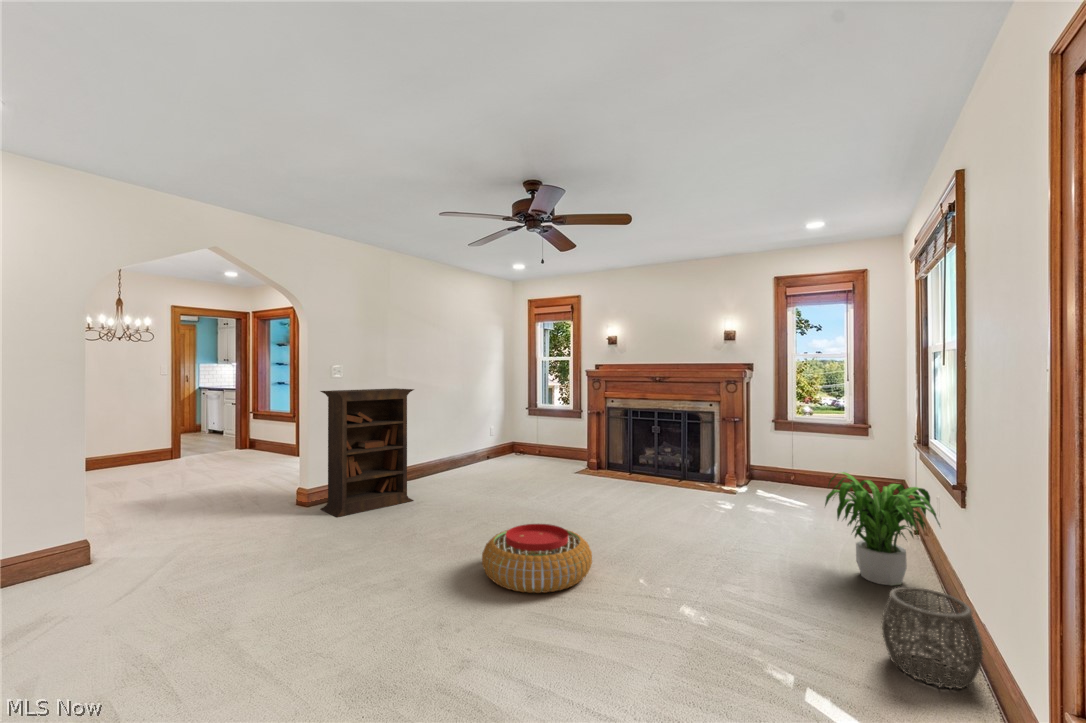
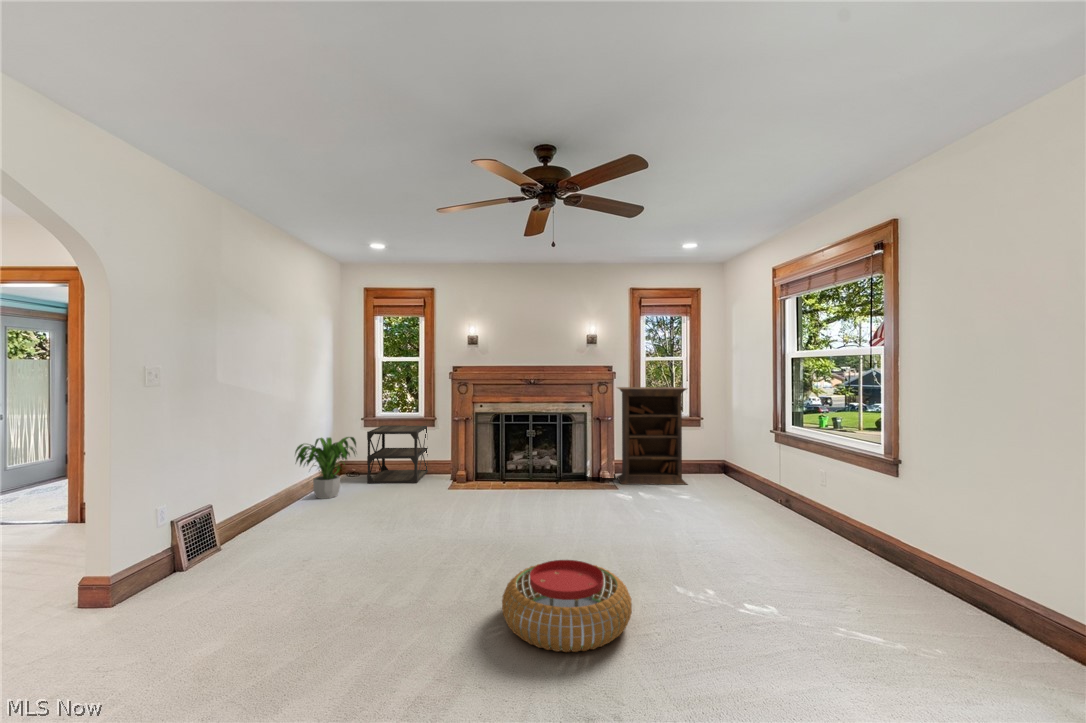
bookcase: present [321,388,414,517] -> present [617,387,687,484]
side table: none [521,416,577,467] -> present [367,425,428,483]
potted plant: present [825,472,940,586] -> present [295,437,356,499]
woven basket: present [882,587,983,689] -> none [894,556,977,634]

